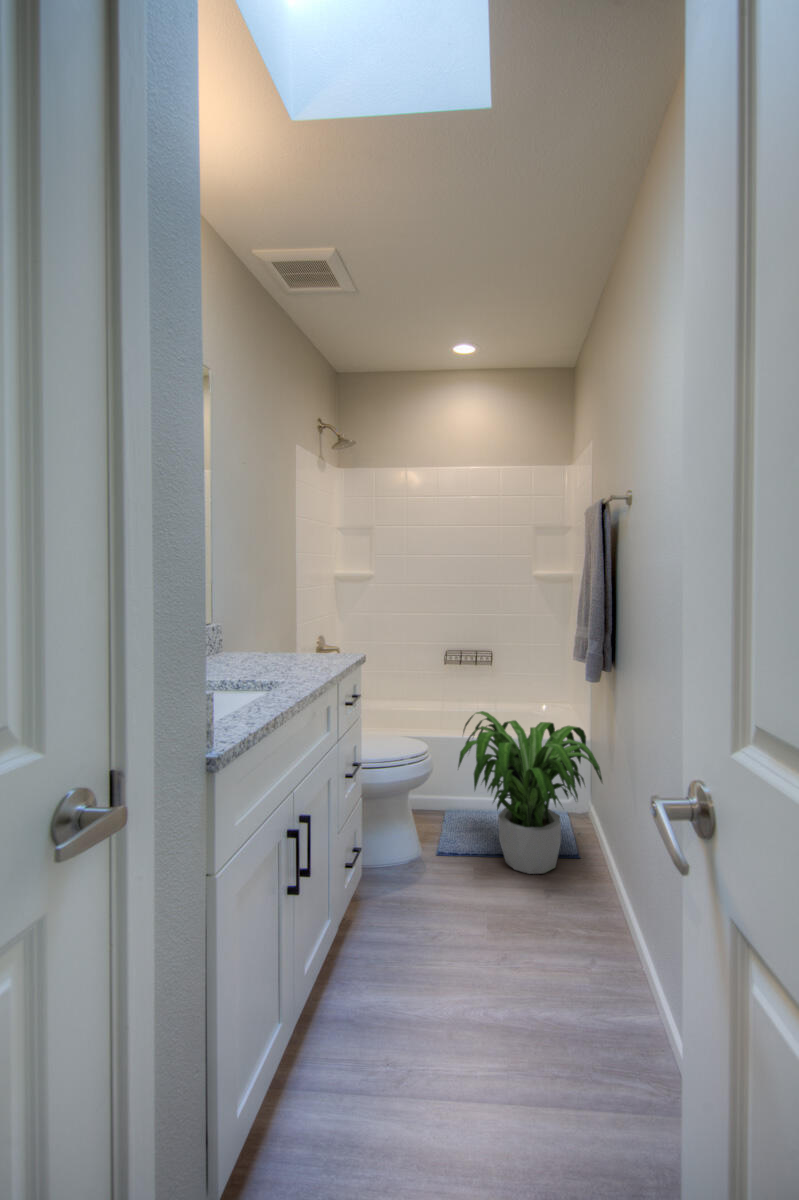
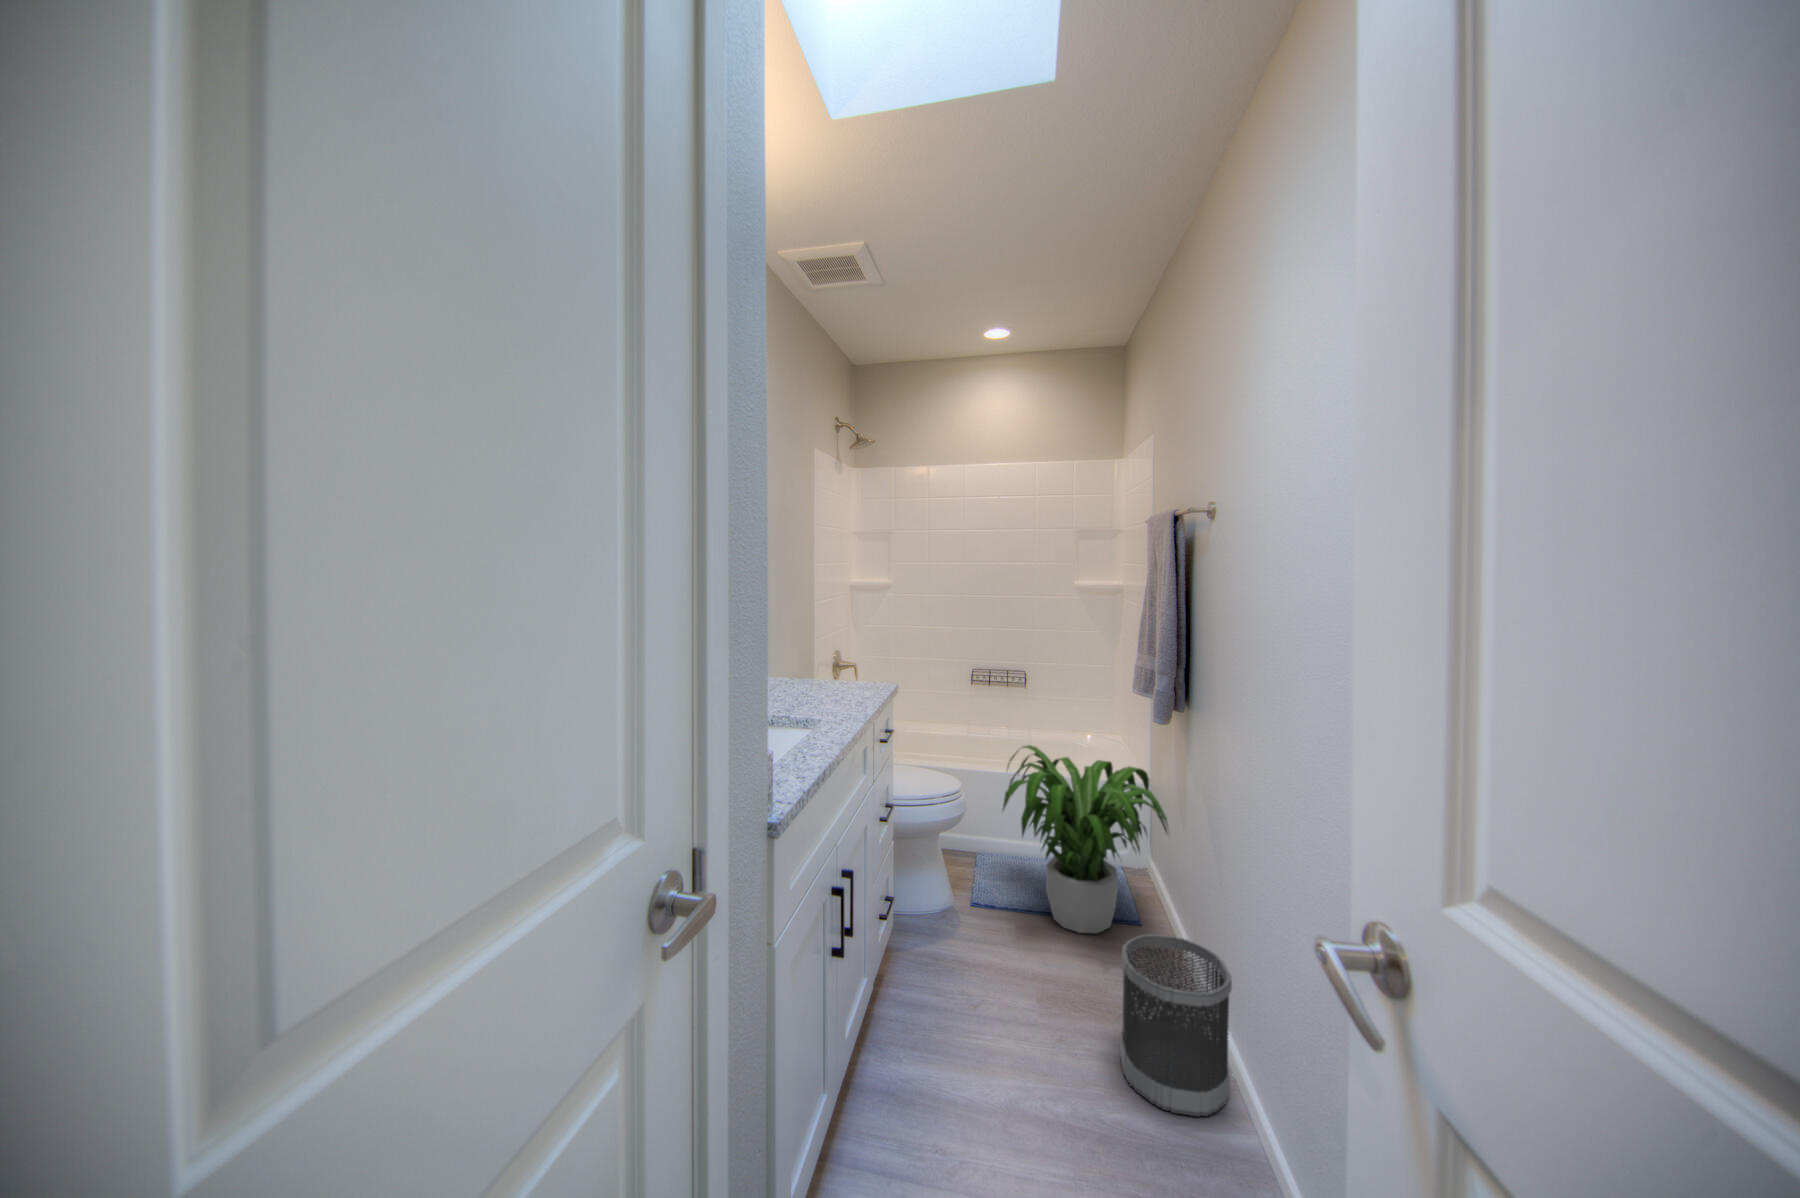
wastebasket: none [560,868,658,1028] -> present [1120,934,1232,1117]

